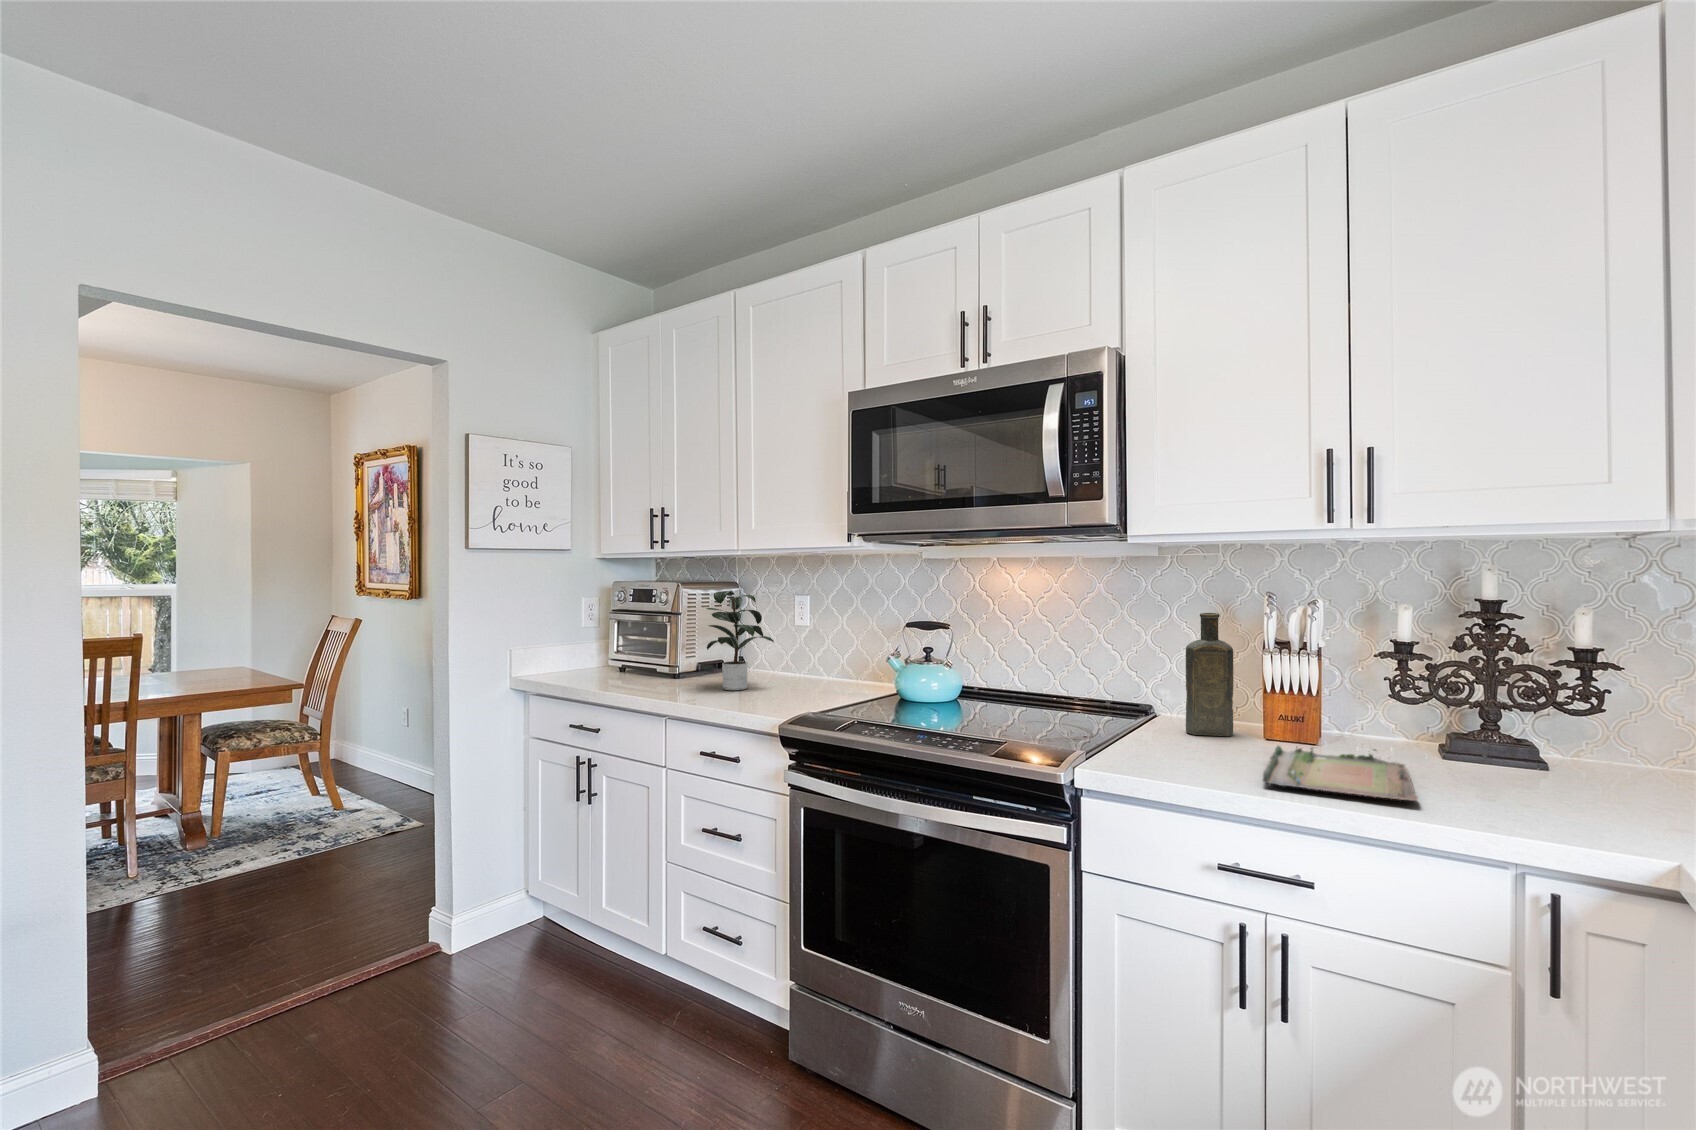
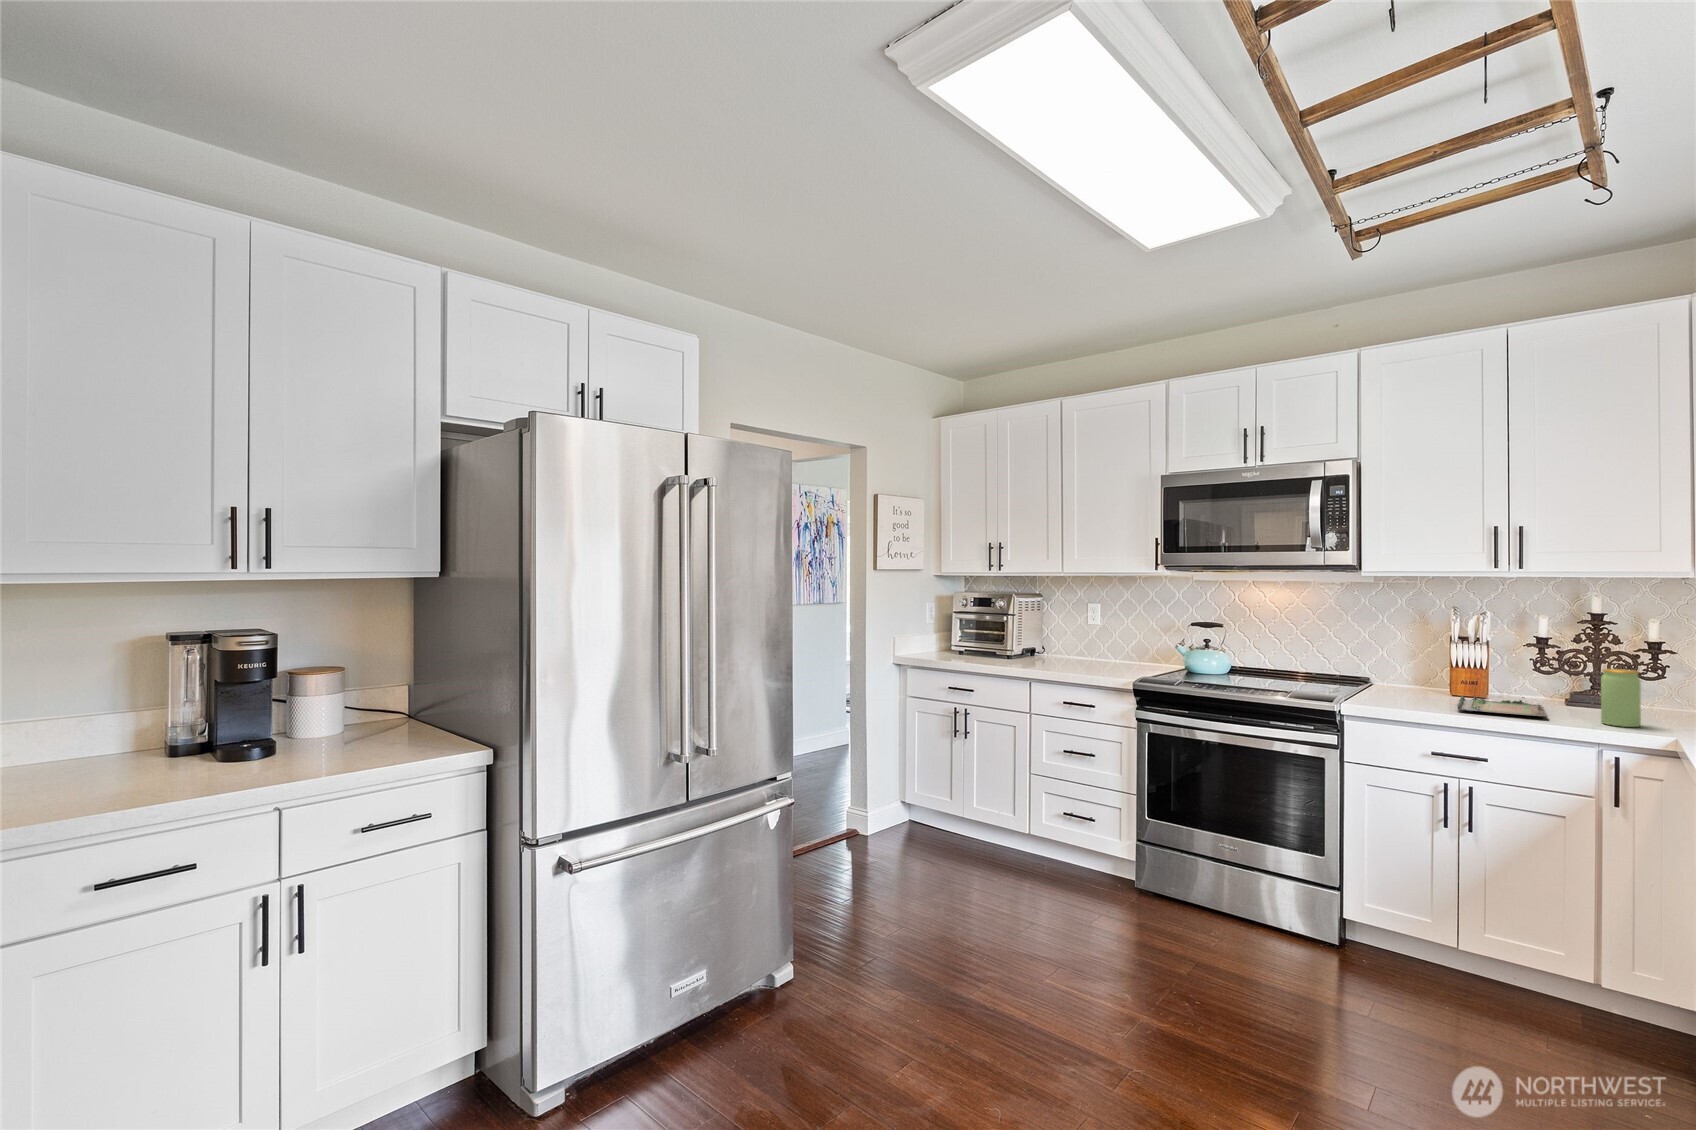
potted plant: present [706,590,774,690] -> none [1037,600,1099,666]
bottle: present [1186,613,1233,736] -> none [1392,619,1431,693]
jar: none [1513,707,1588,827] -> present [1601,669,1641,727]

